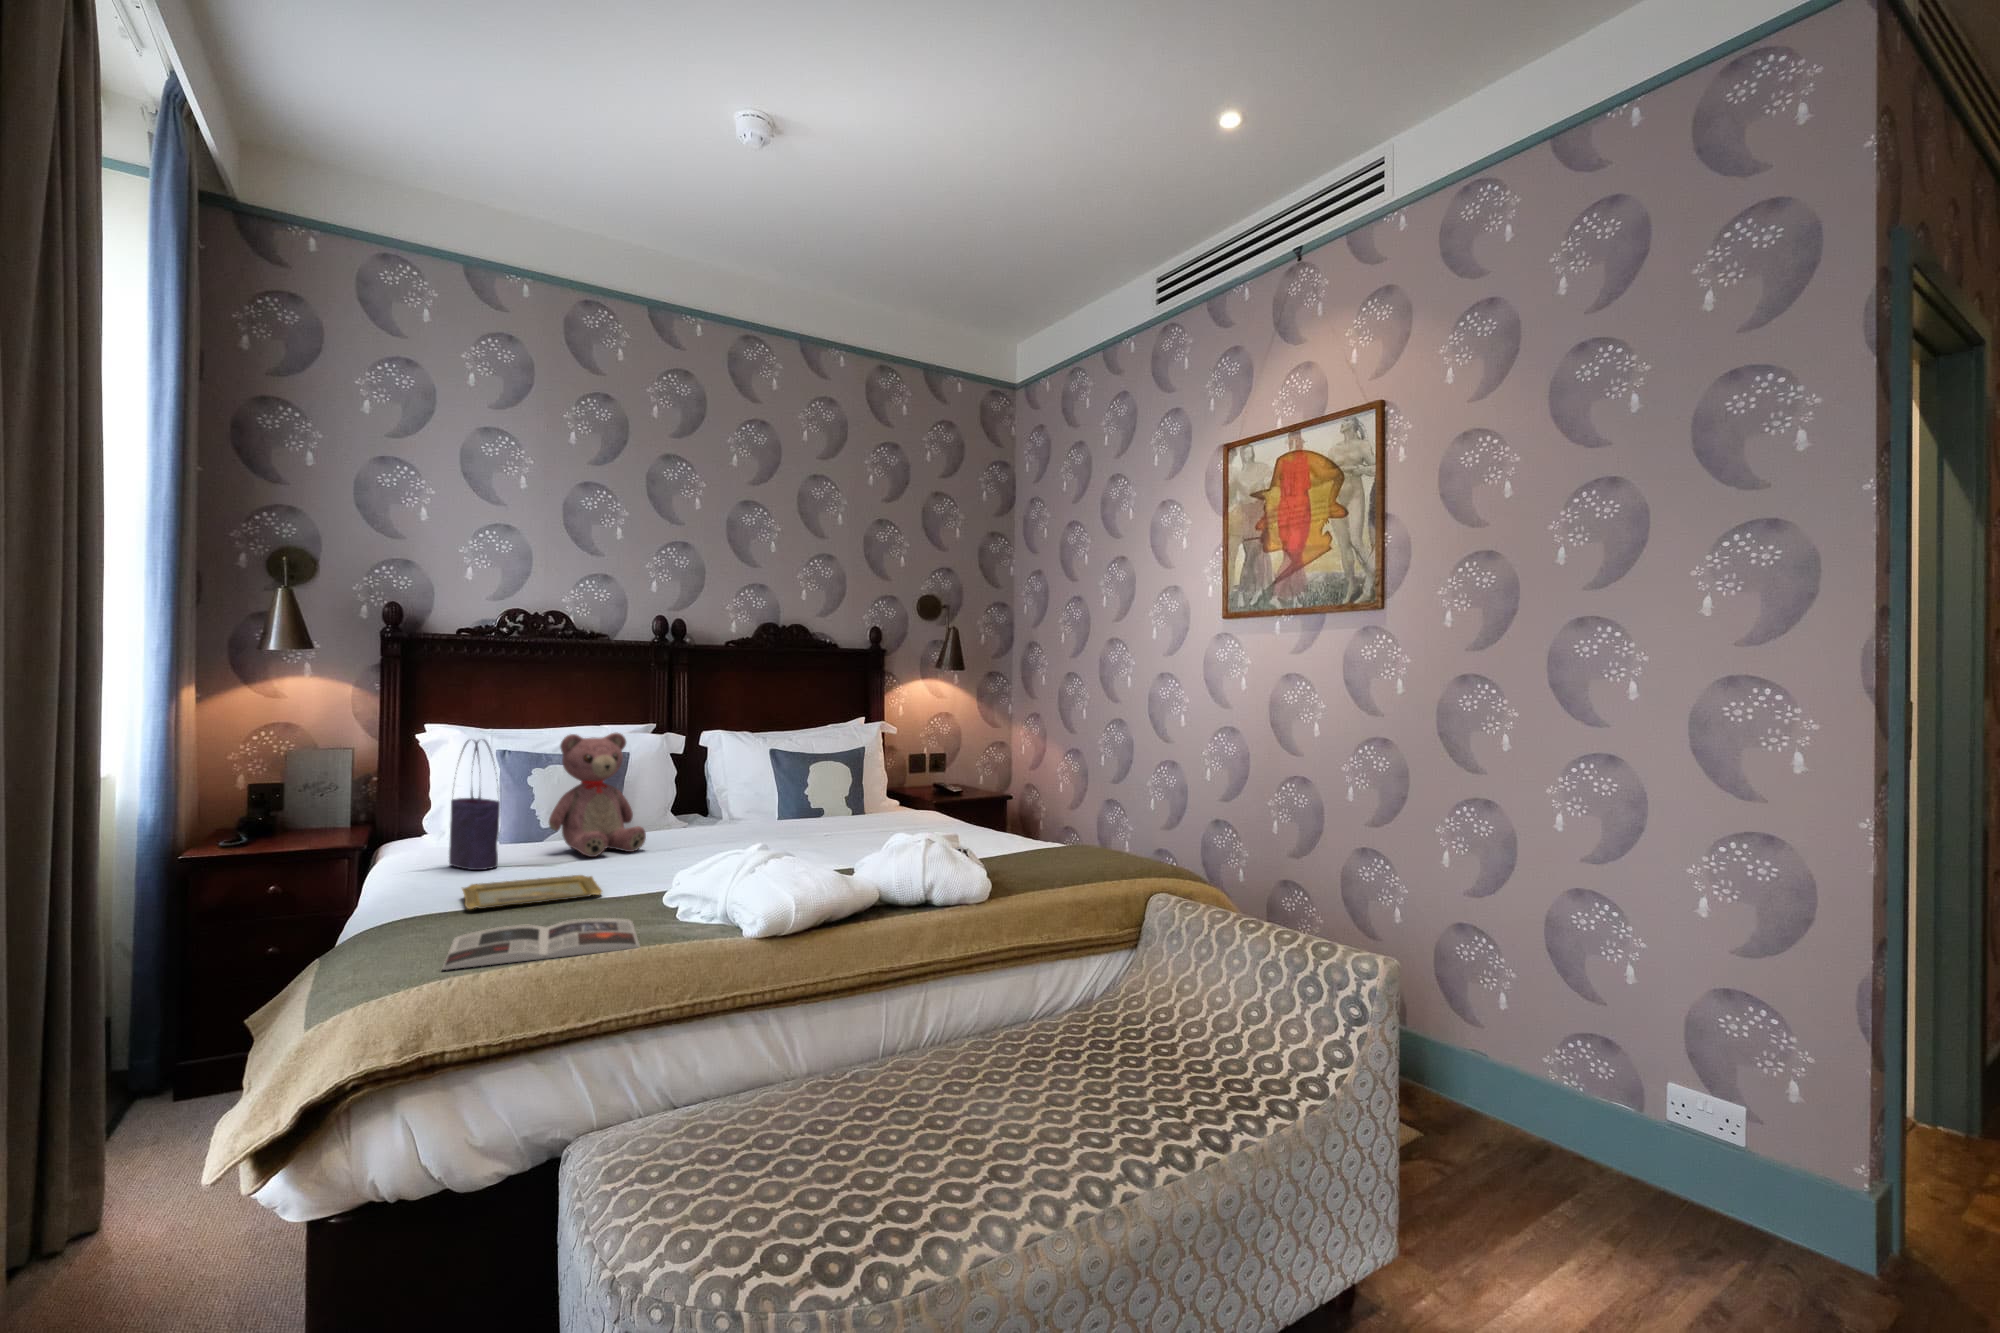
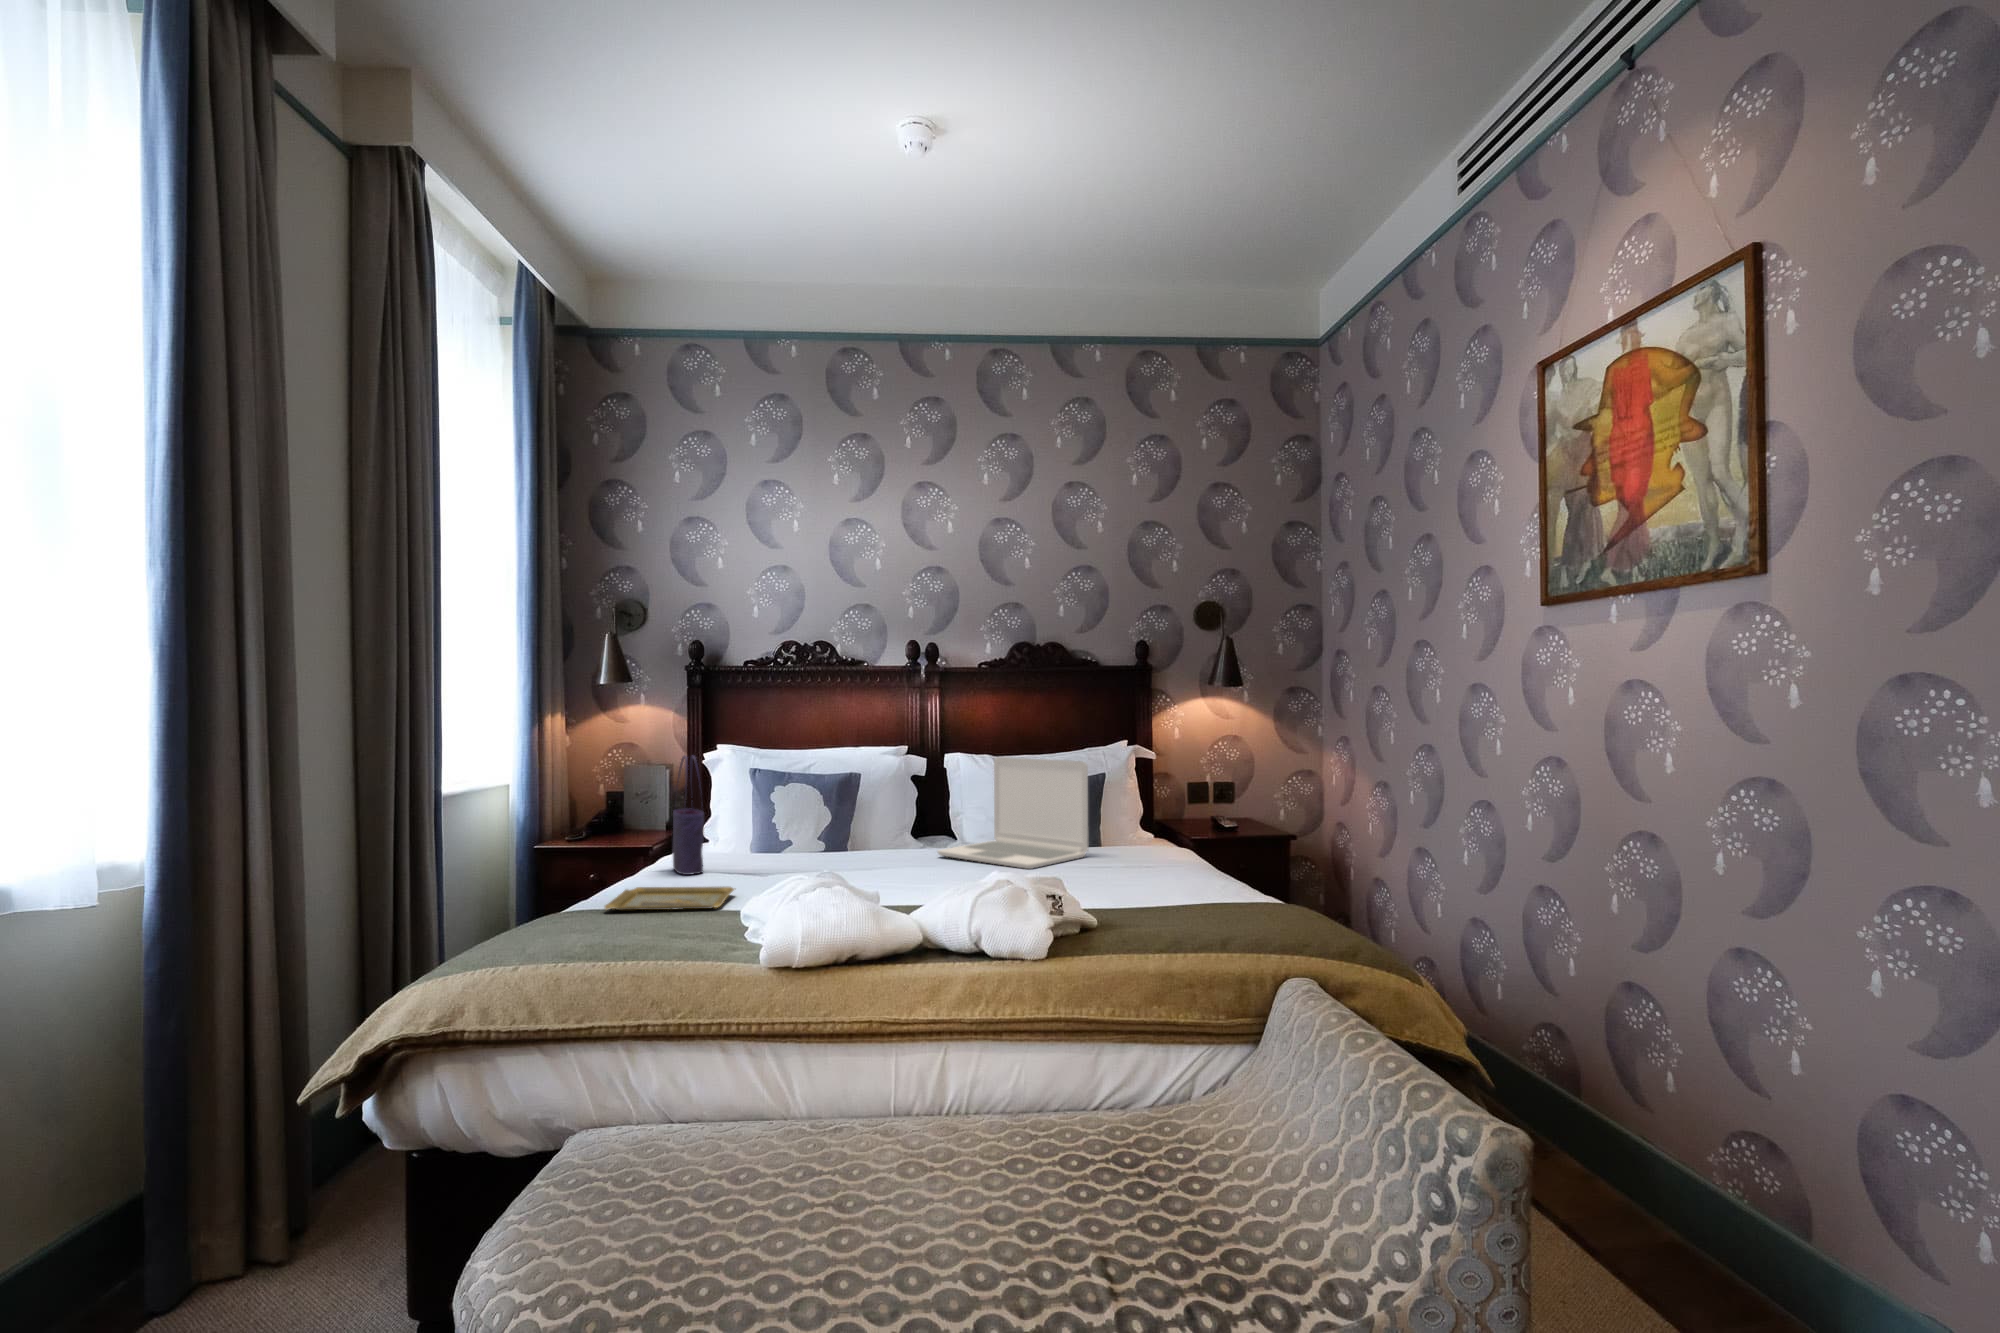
teddy bear: present [549,733,646,857] -> none [759,752,838,871]
laptop: none [733,735,876,838] -> present [938,757,1088,869]
magazine: present [442,918,640,970] -> none [489,929,694,965]

